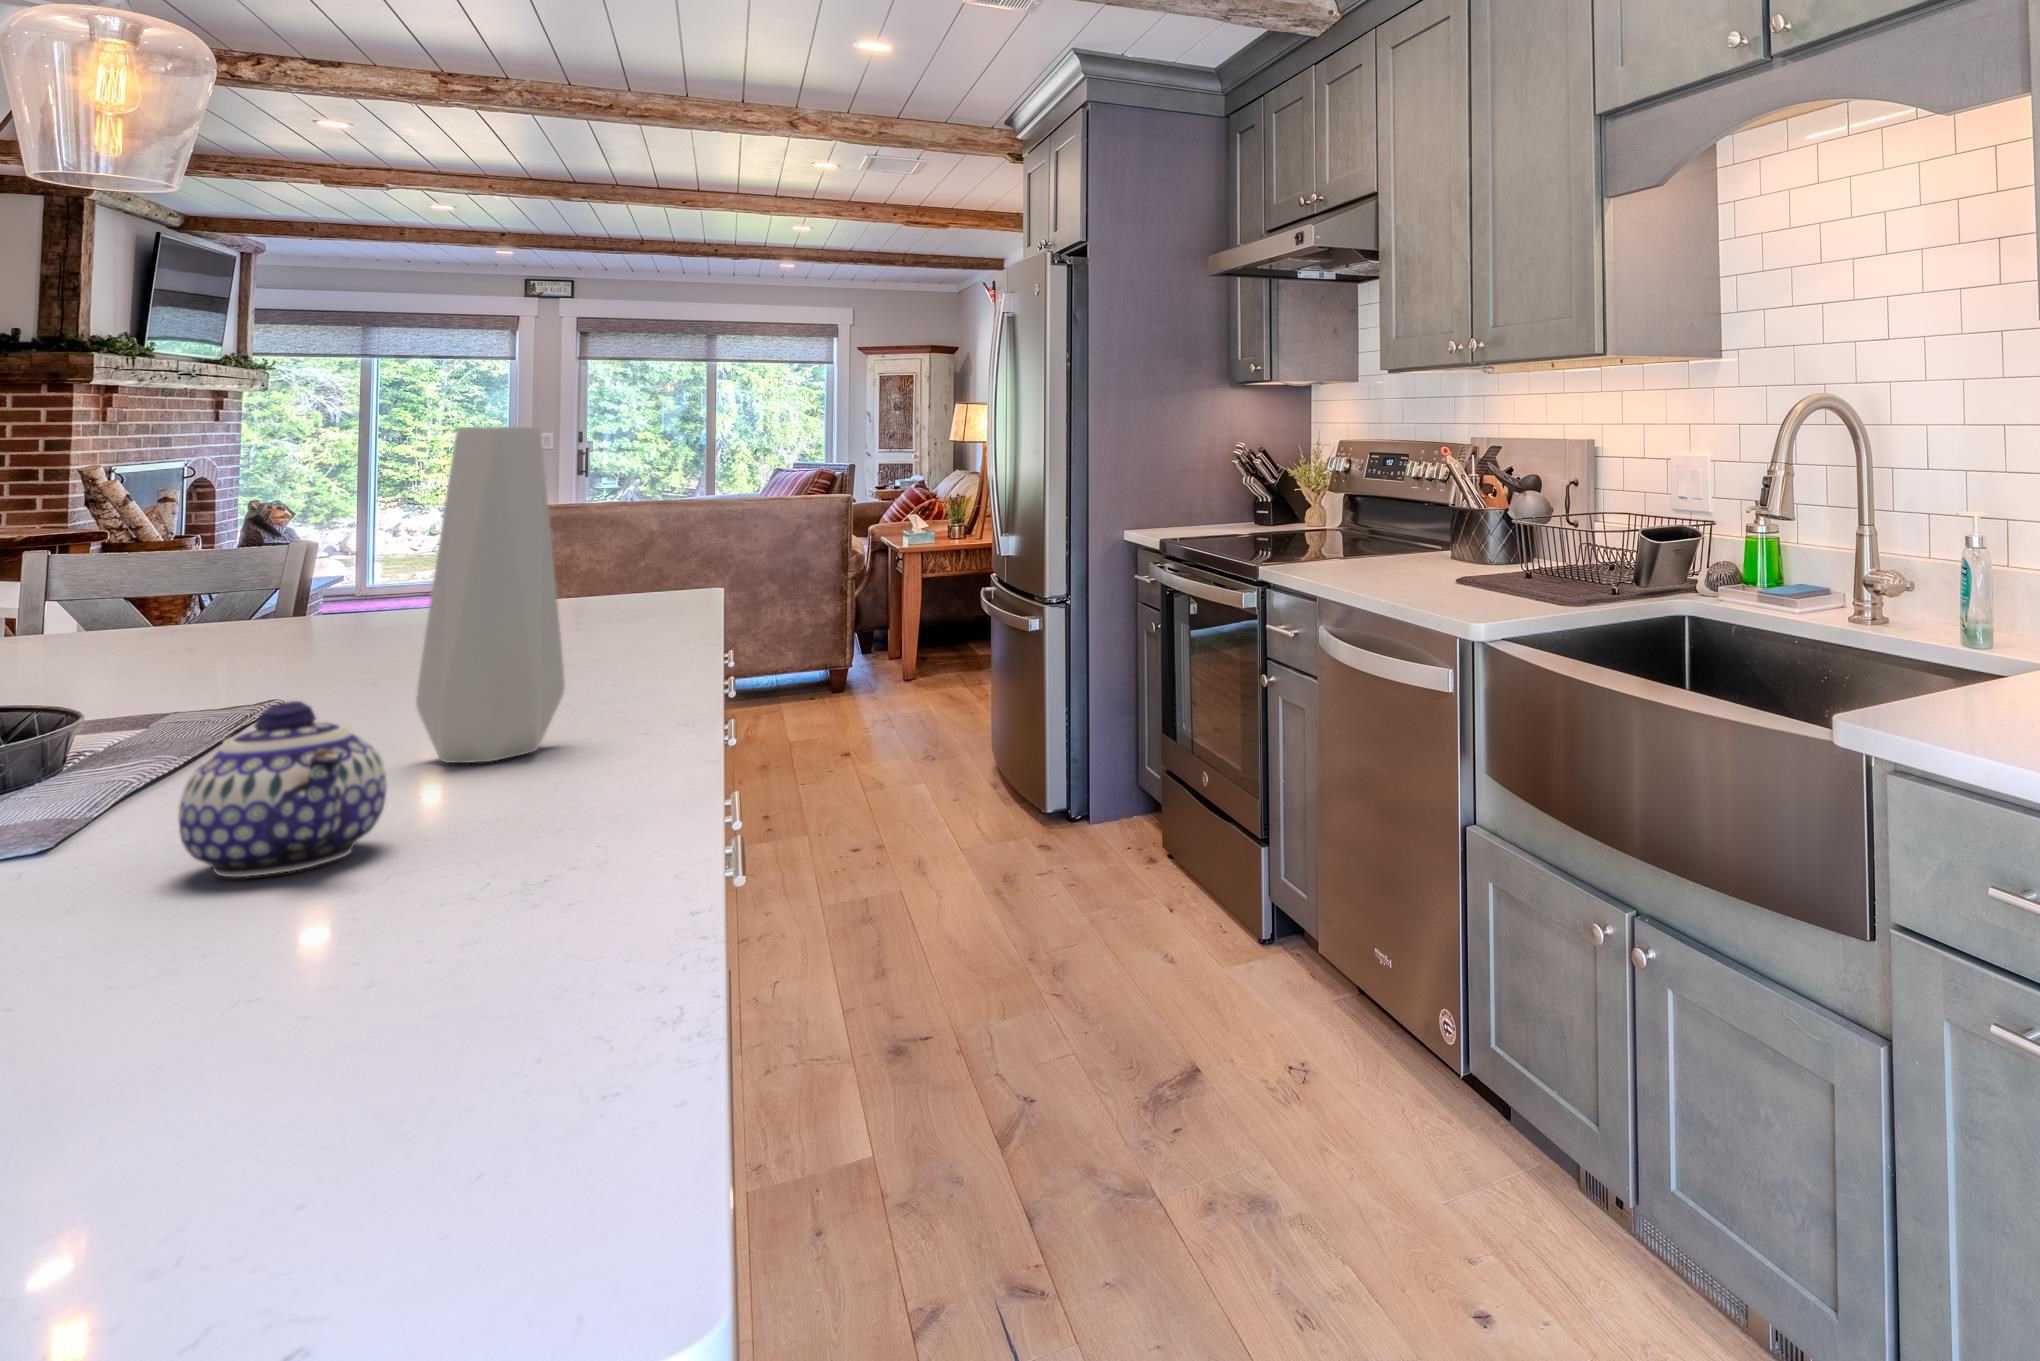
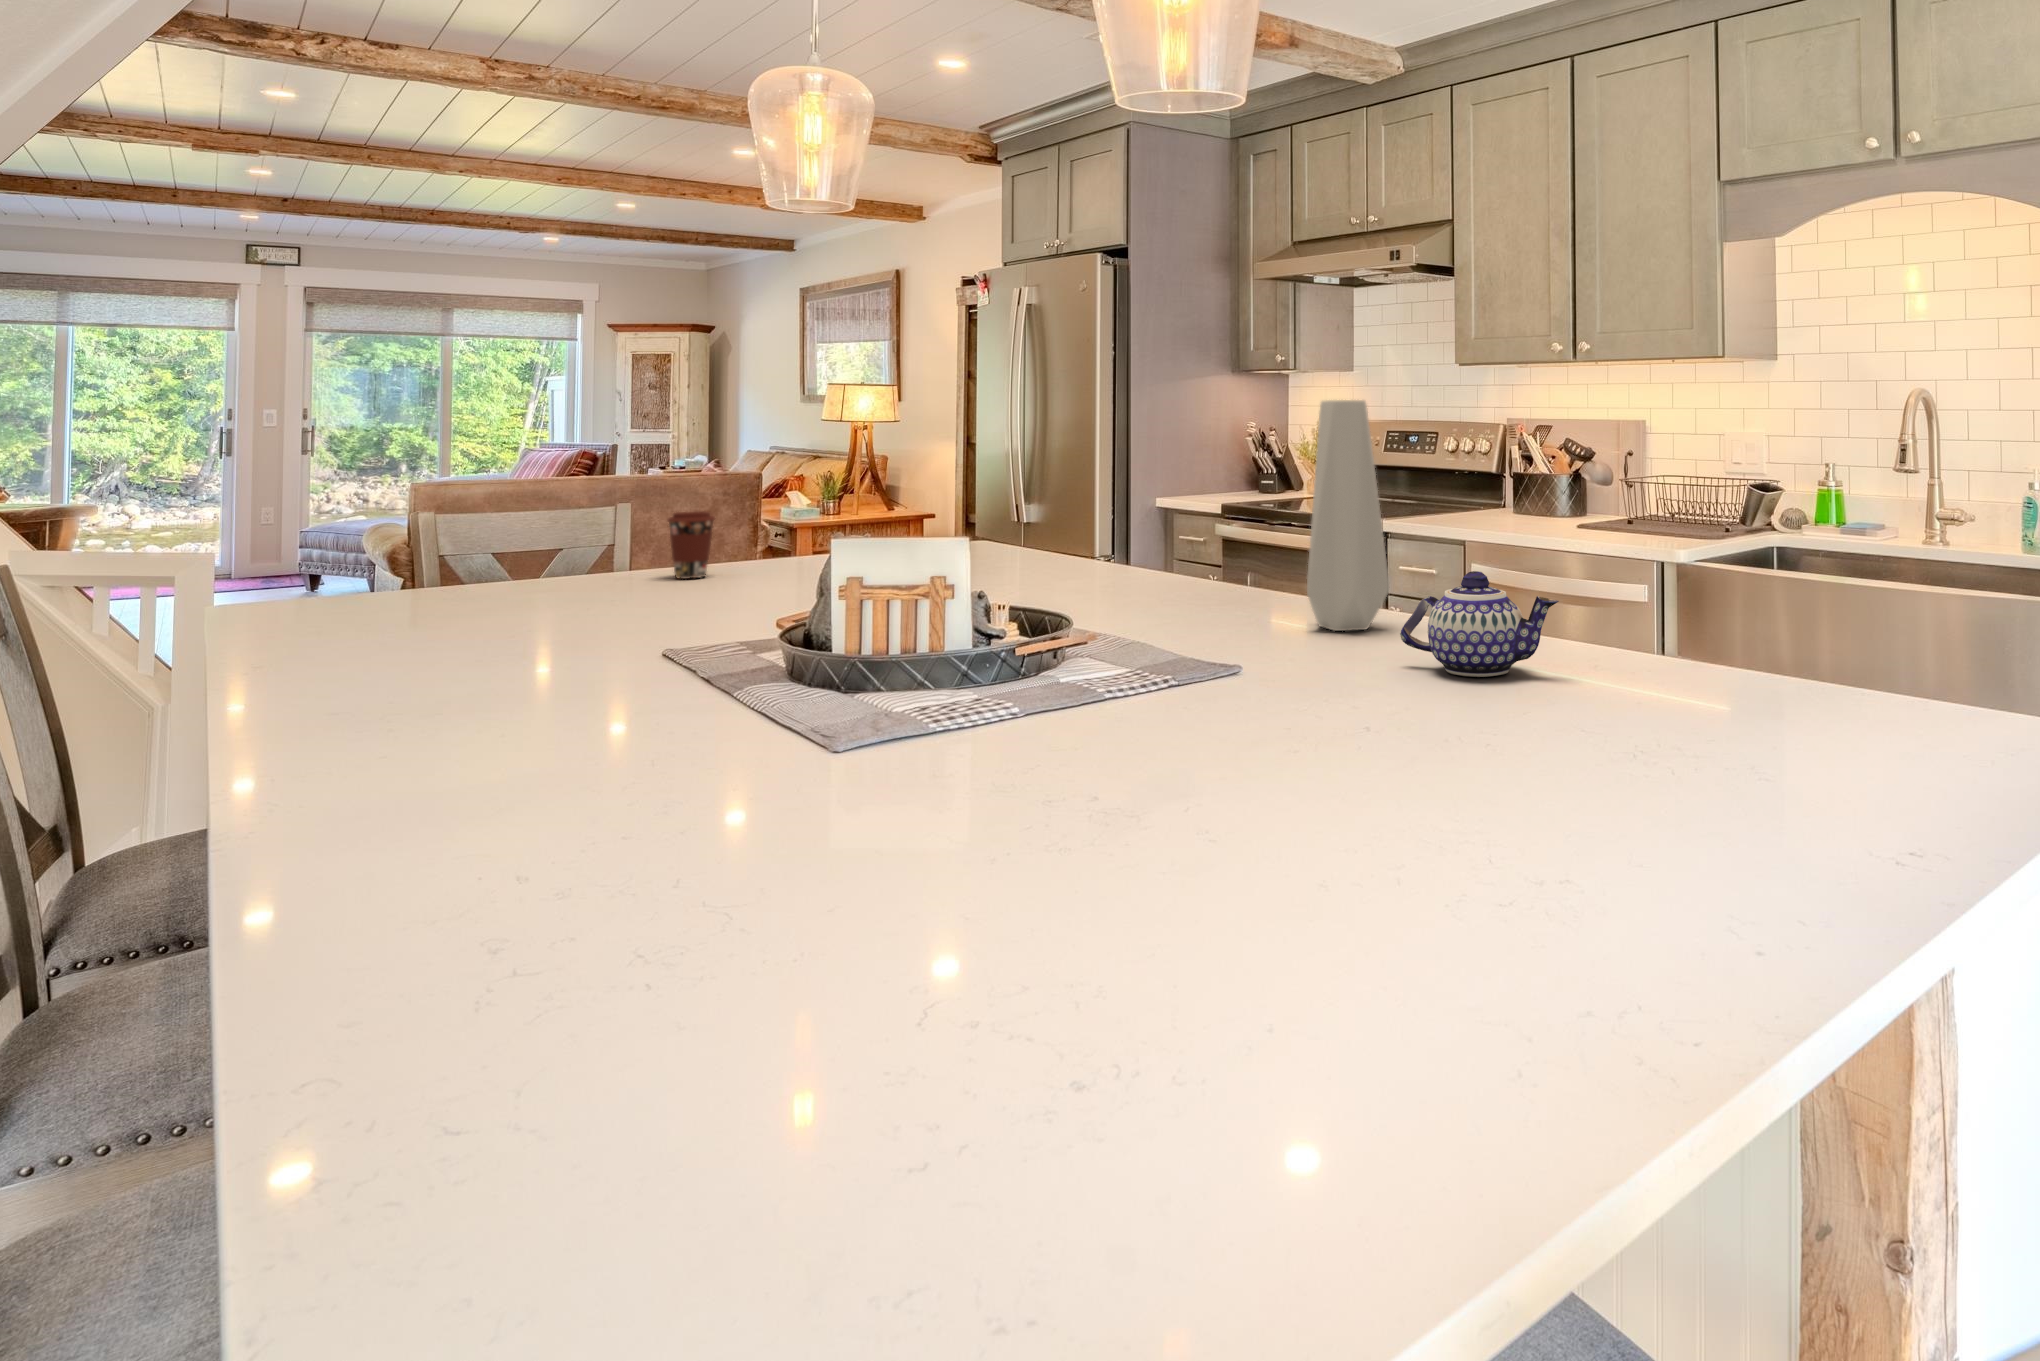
coffee cup: none [130,562,204,643] -> present [668,511,716,579]

